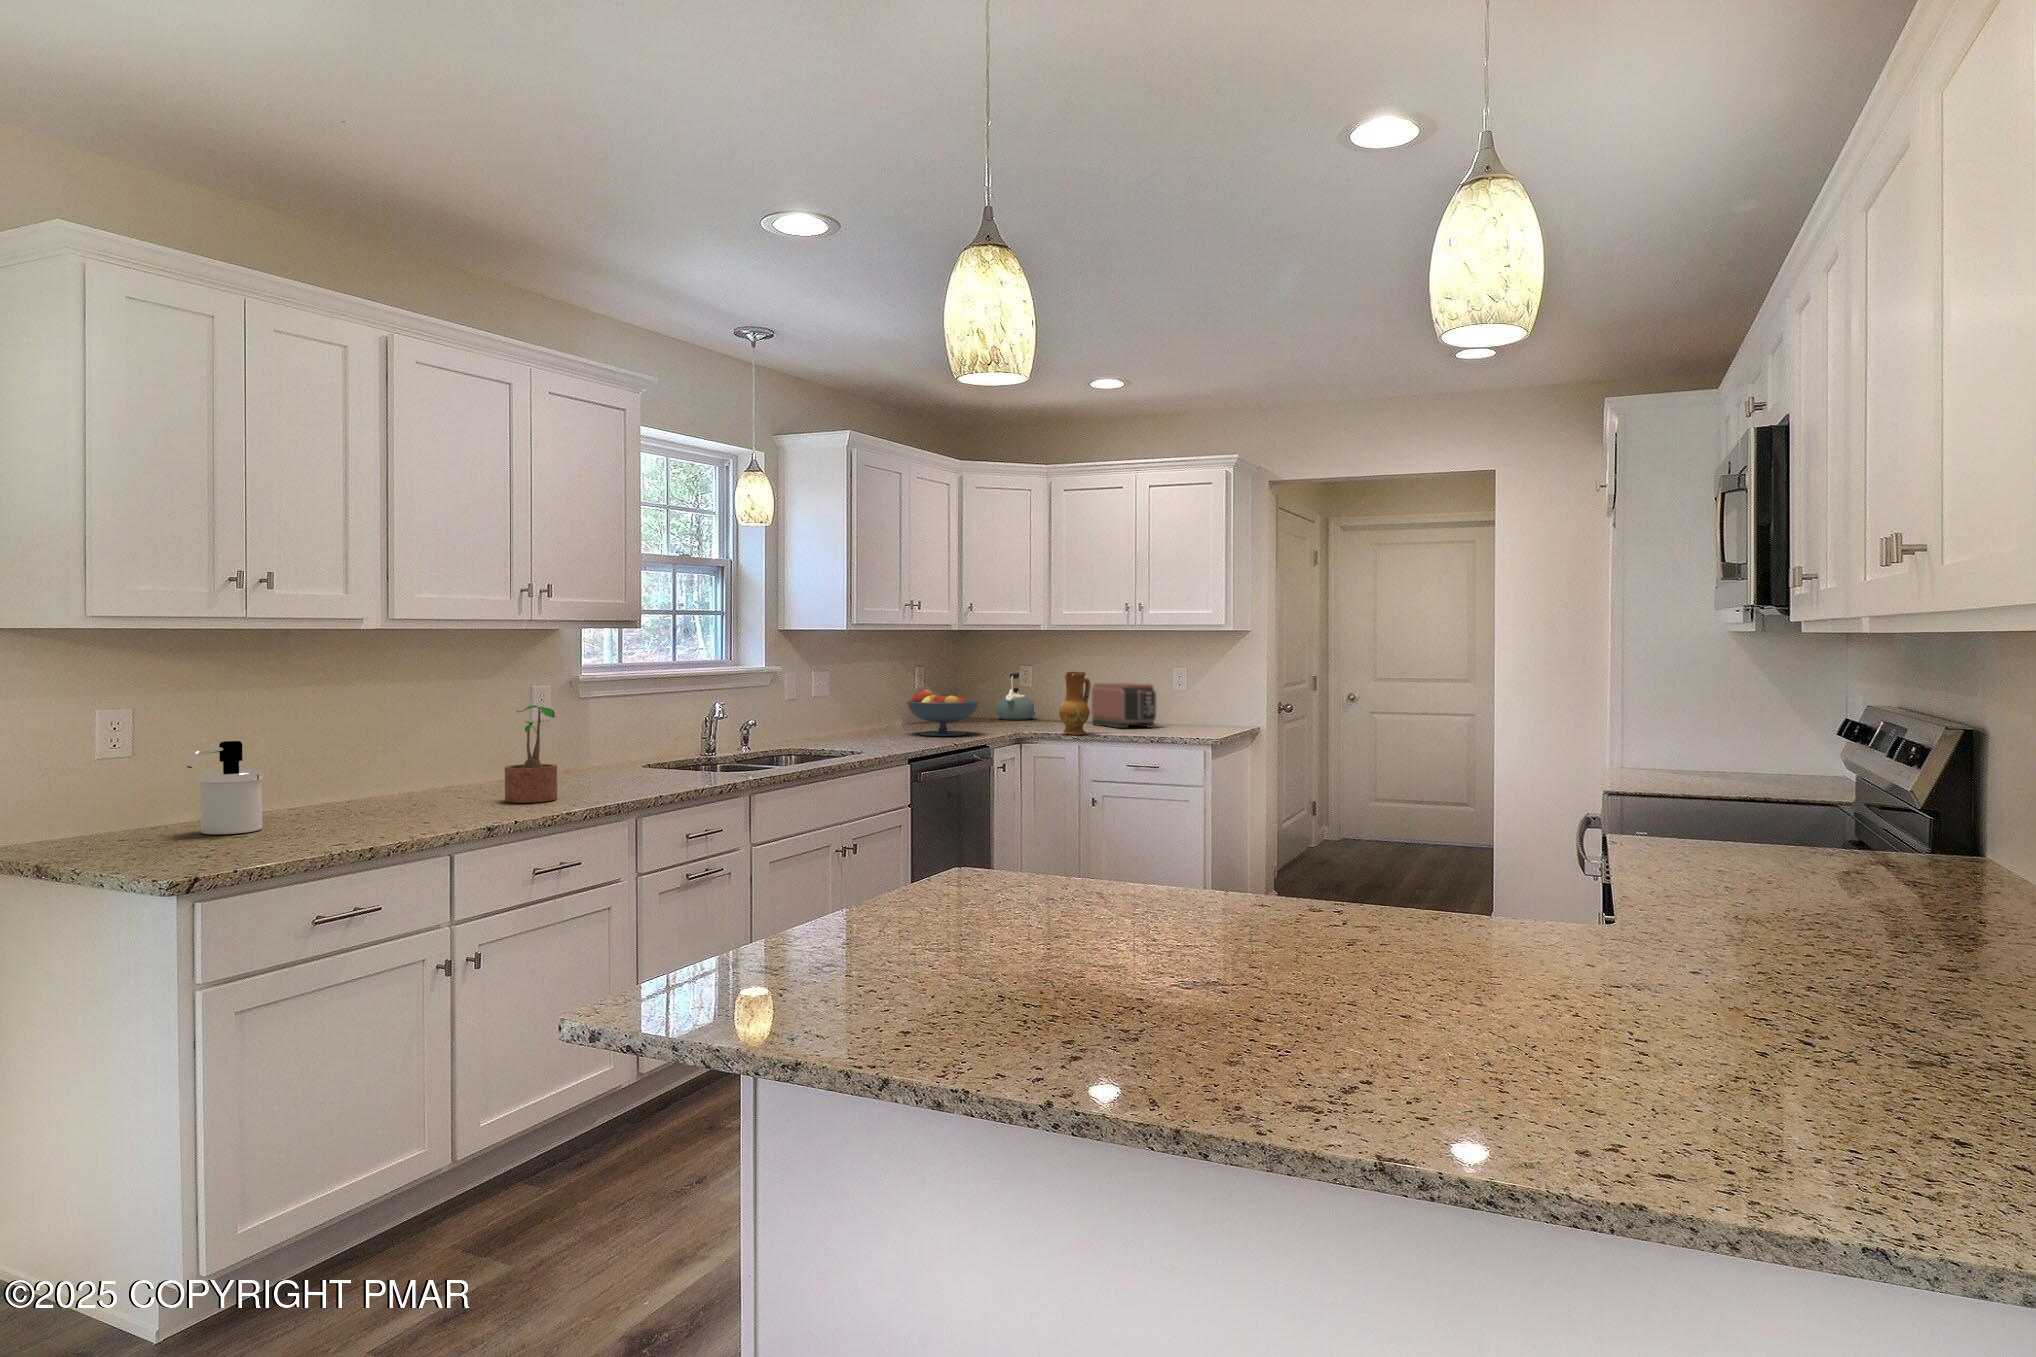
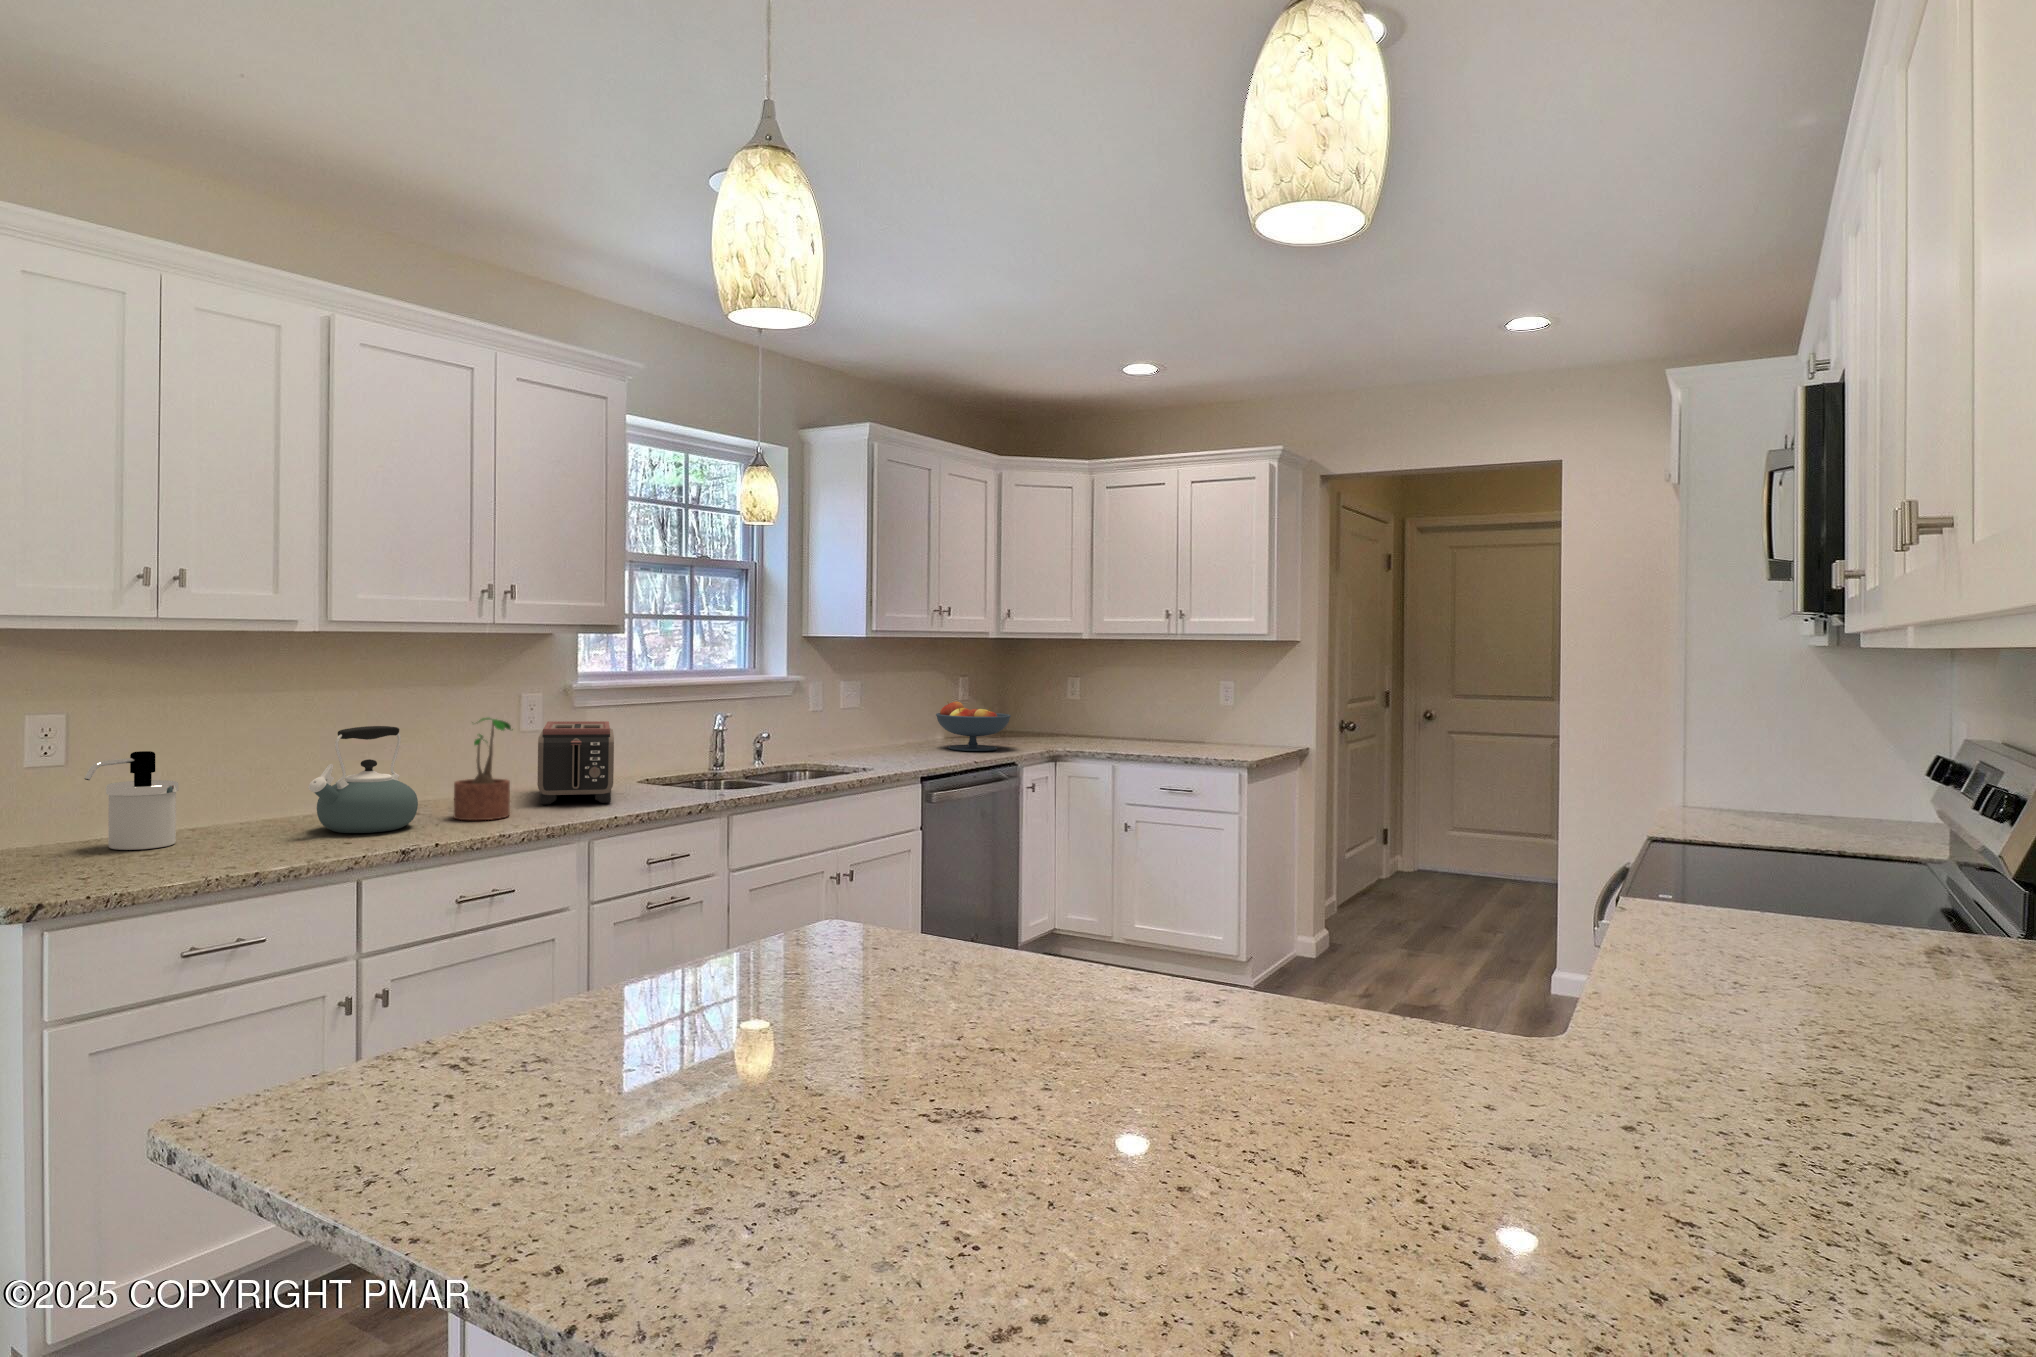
ceramic jug: present [1059,672,1091,735] -> none [1095,687,1130,753]
kettle: present [996,673,1035,720] -> present [308,726,418,833]
toaster: present [1092,683,1157,728] -> present [537,721,614,804]

